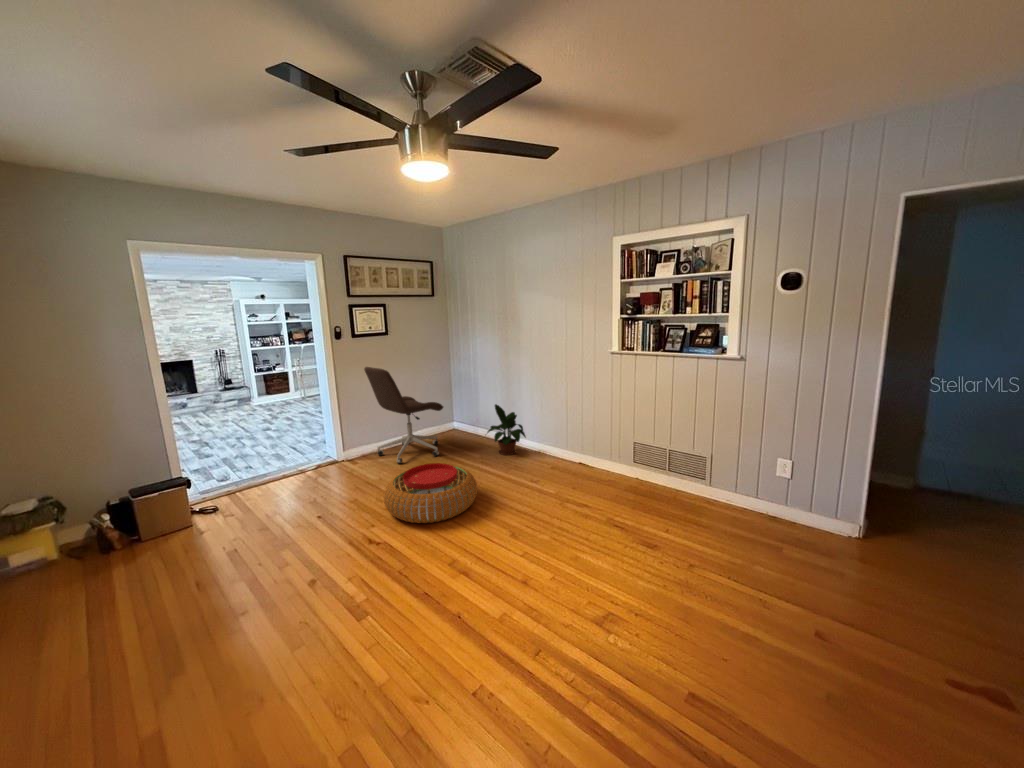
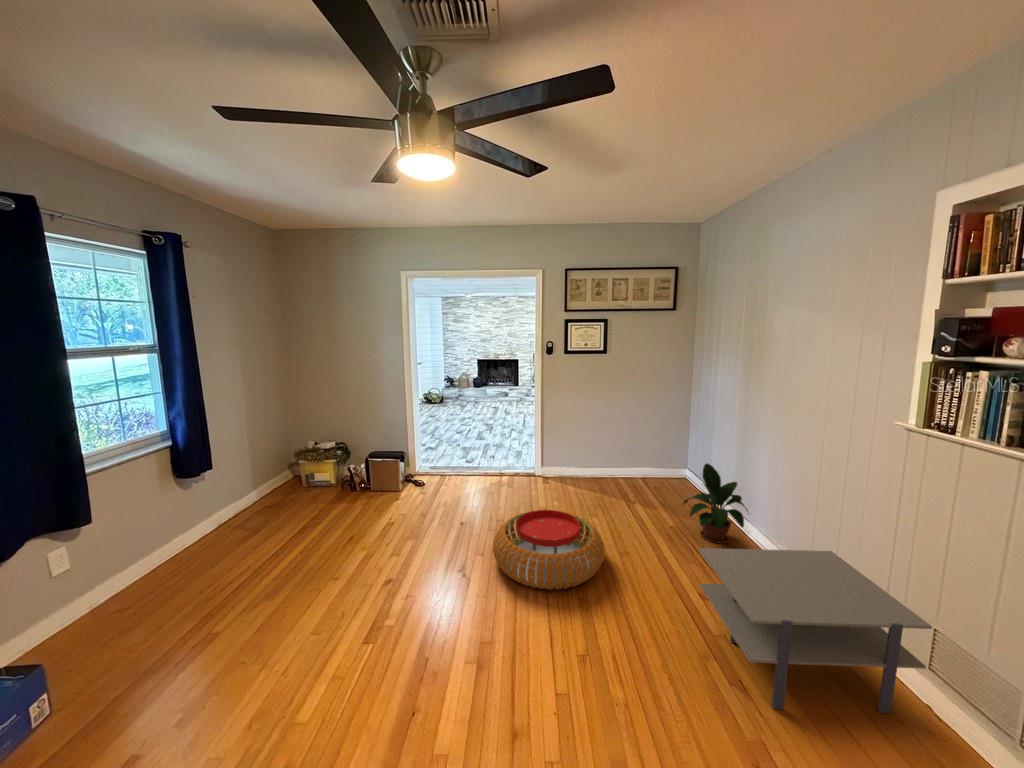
office chair: present [364,367,443,463] -> none [565,386,643,506]
side table: none [540,427,638,503] -> present [698,548,932,713]

